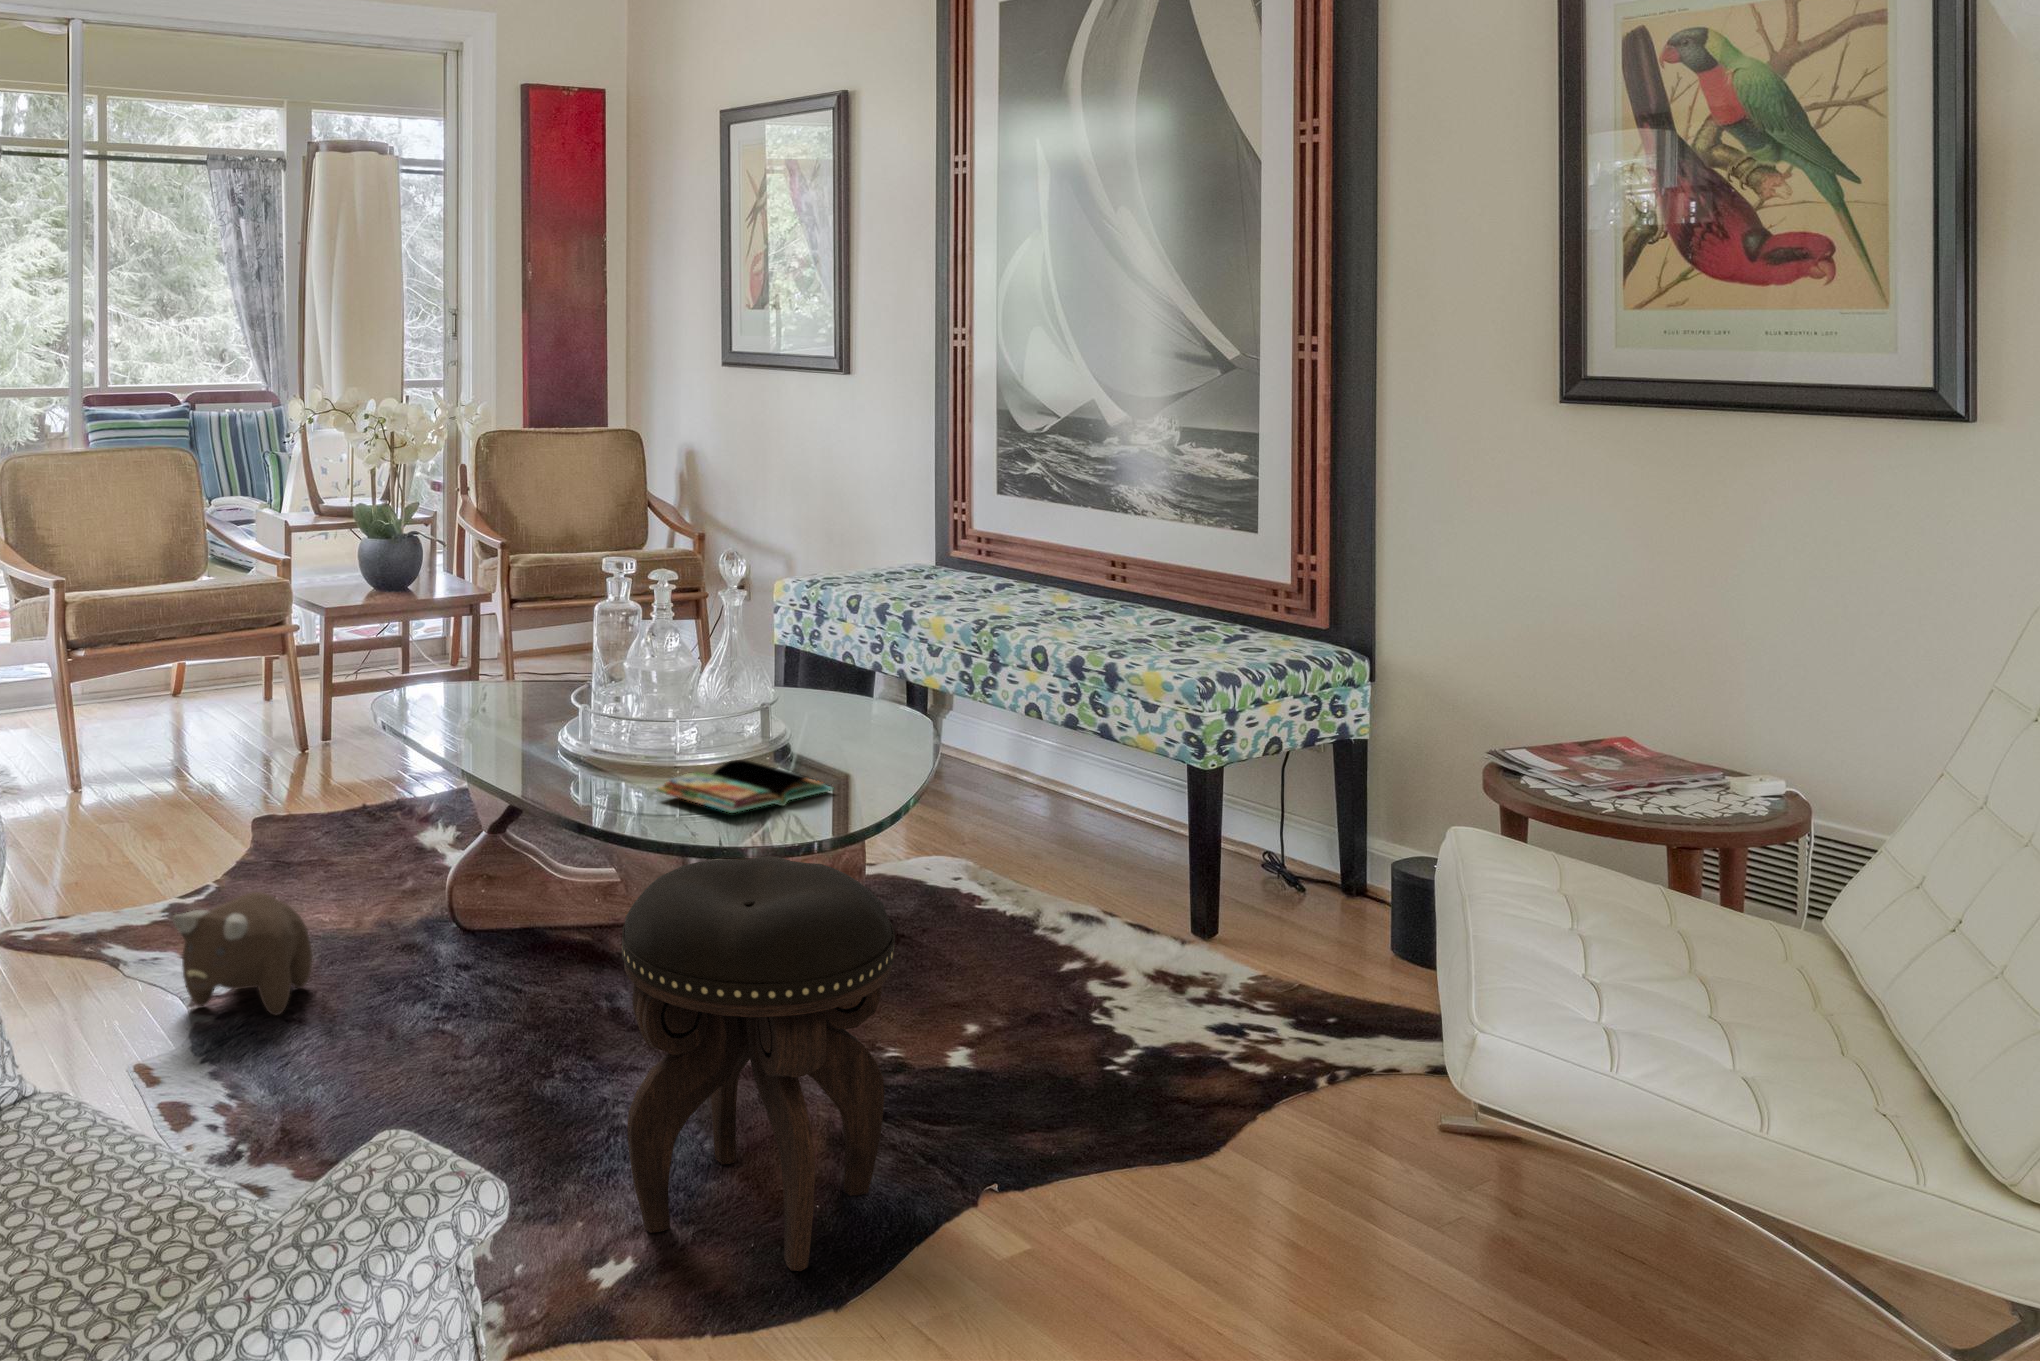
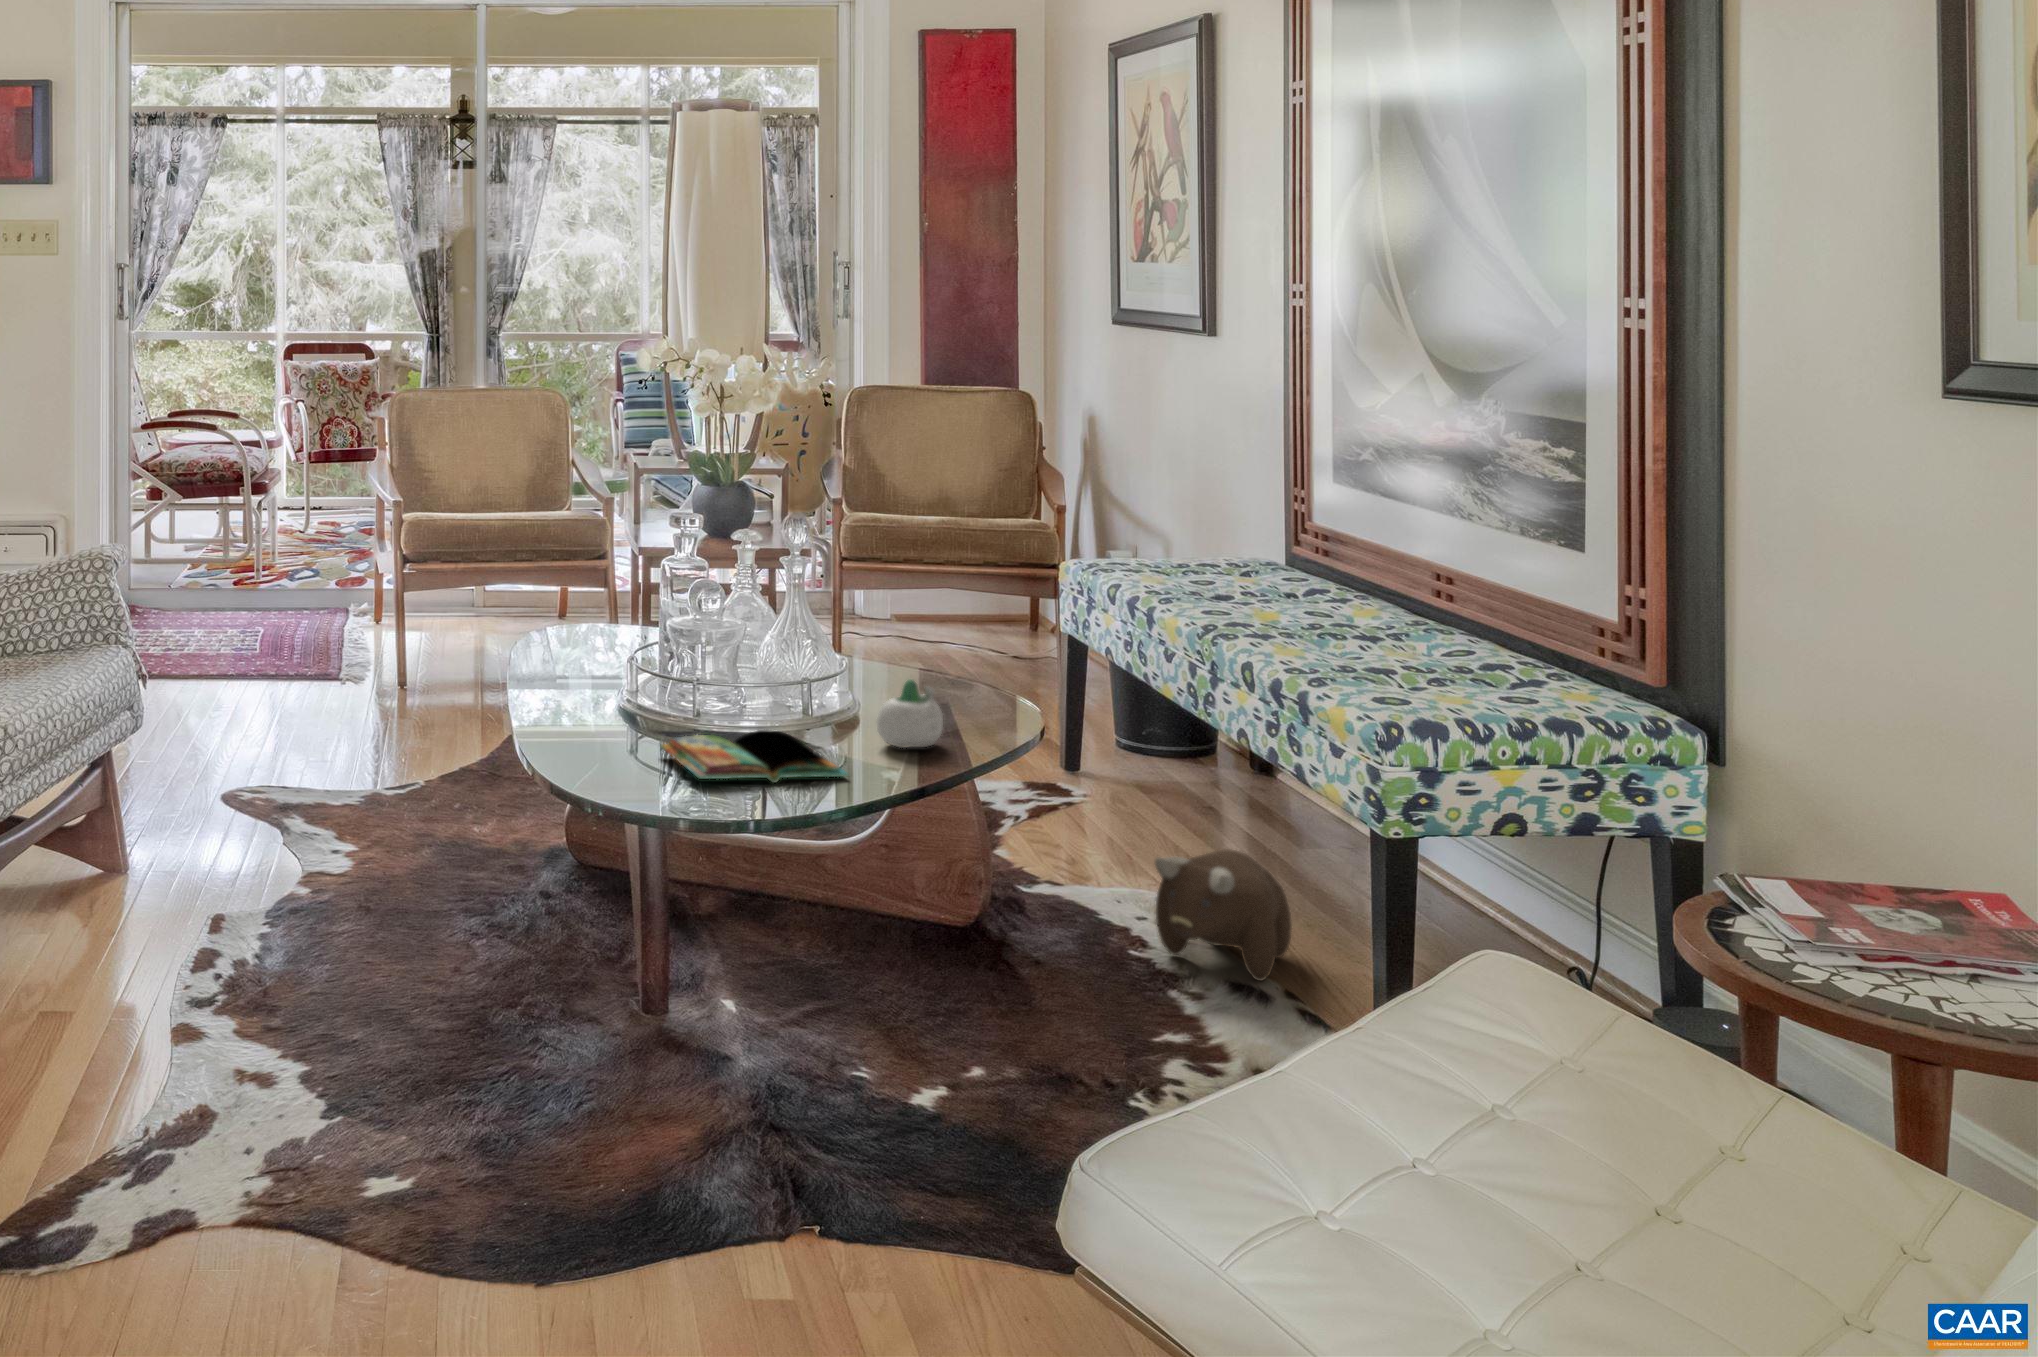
succulent planter: none [810,695,864,759] -> present [876,679,943,748]
footstool: present [622,856,895,1271] -> none [436,813,721,1247]
plush toy: present [173,892,312,1015] -> present [1155,849,1292,981]

